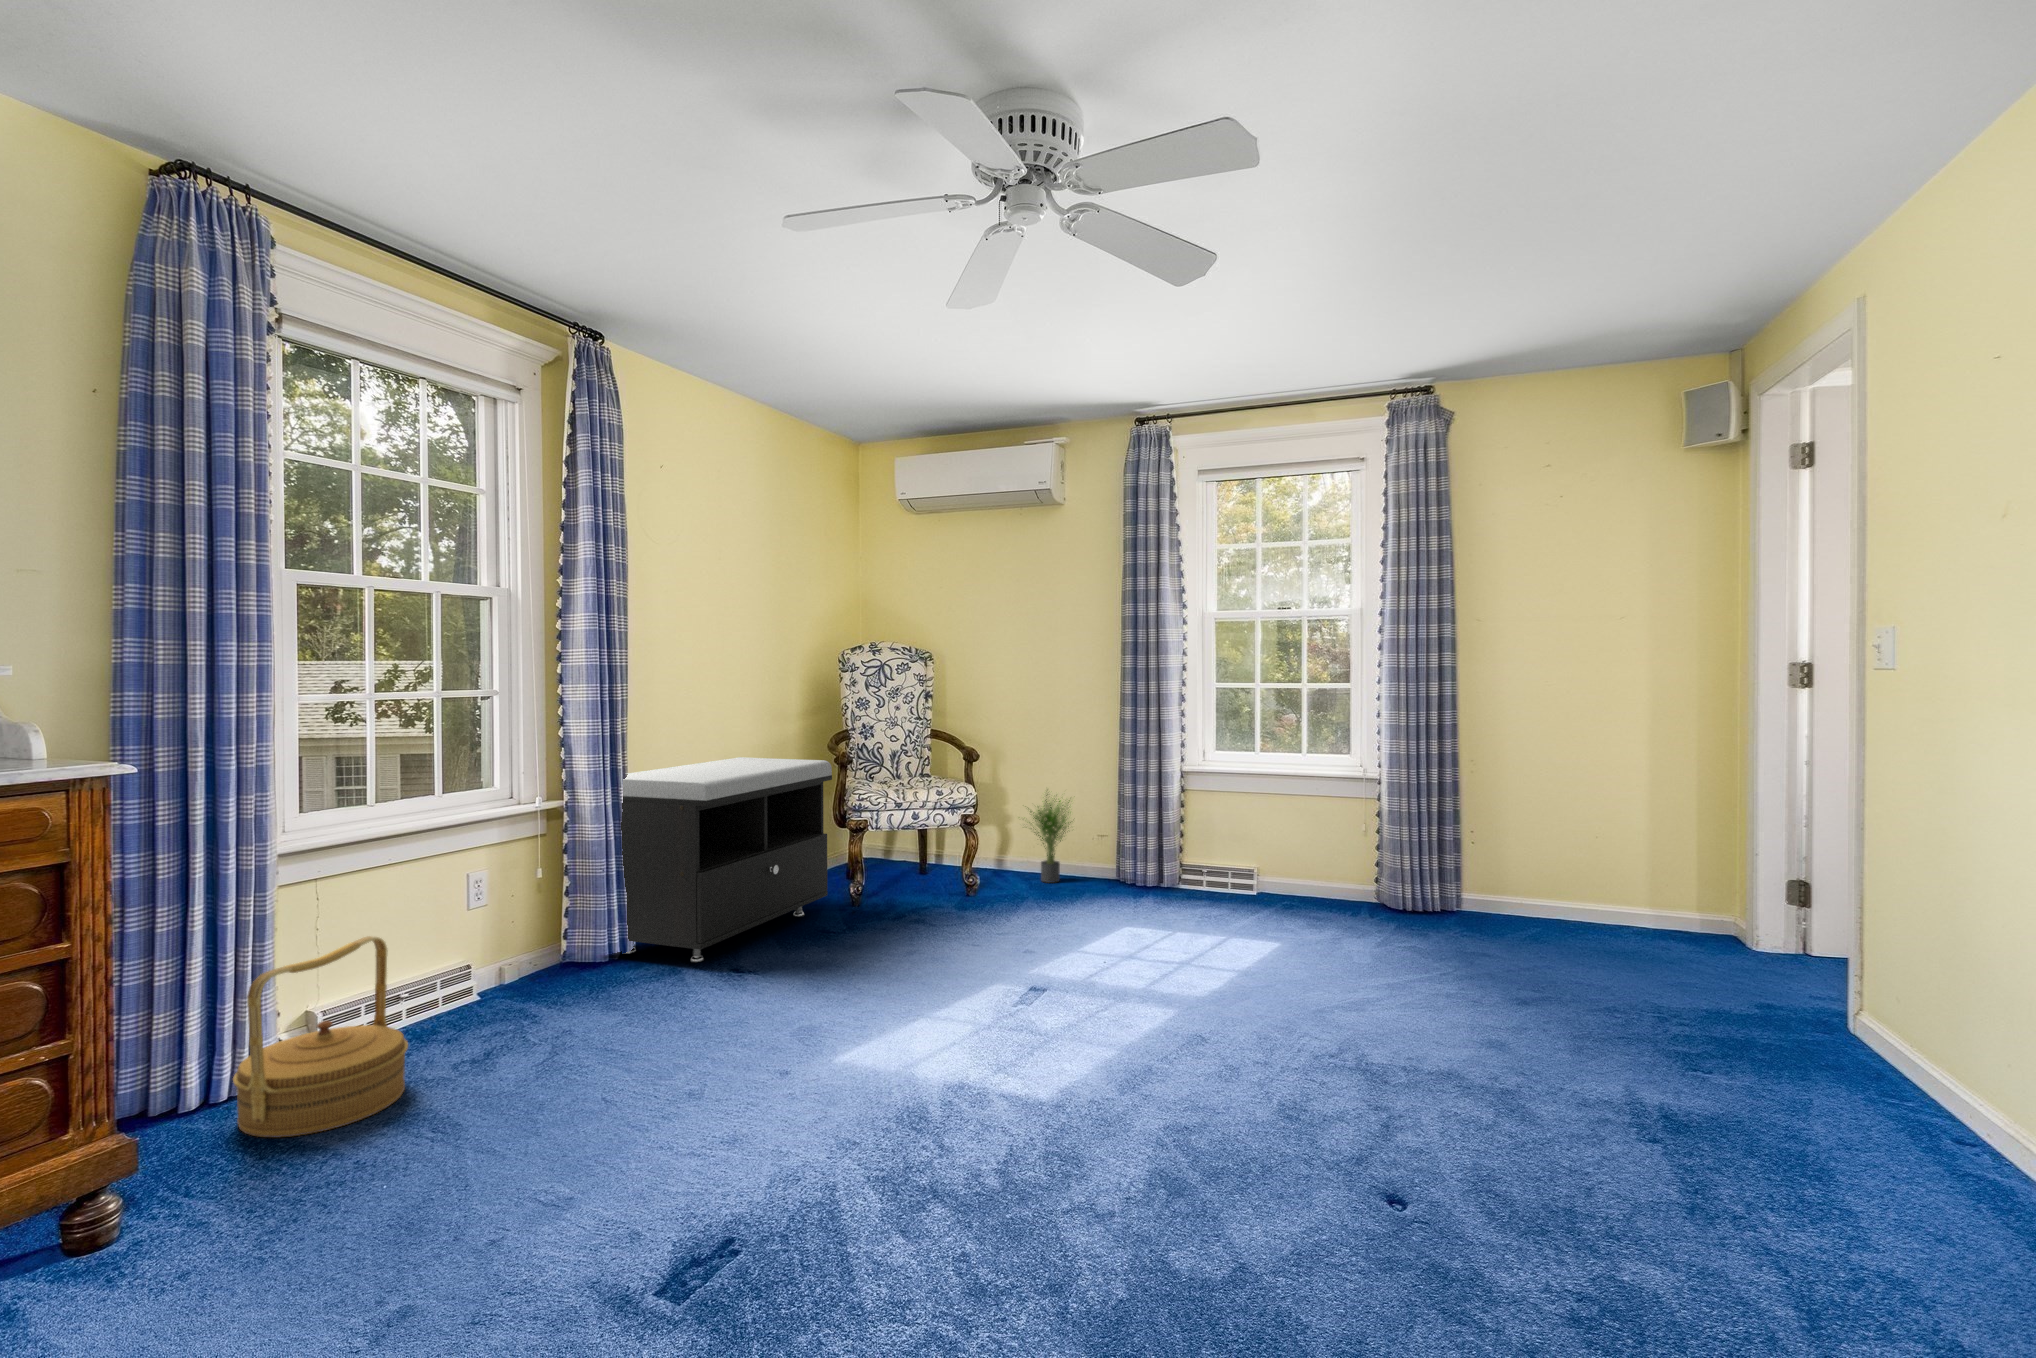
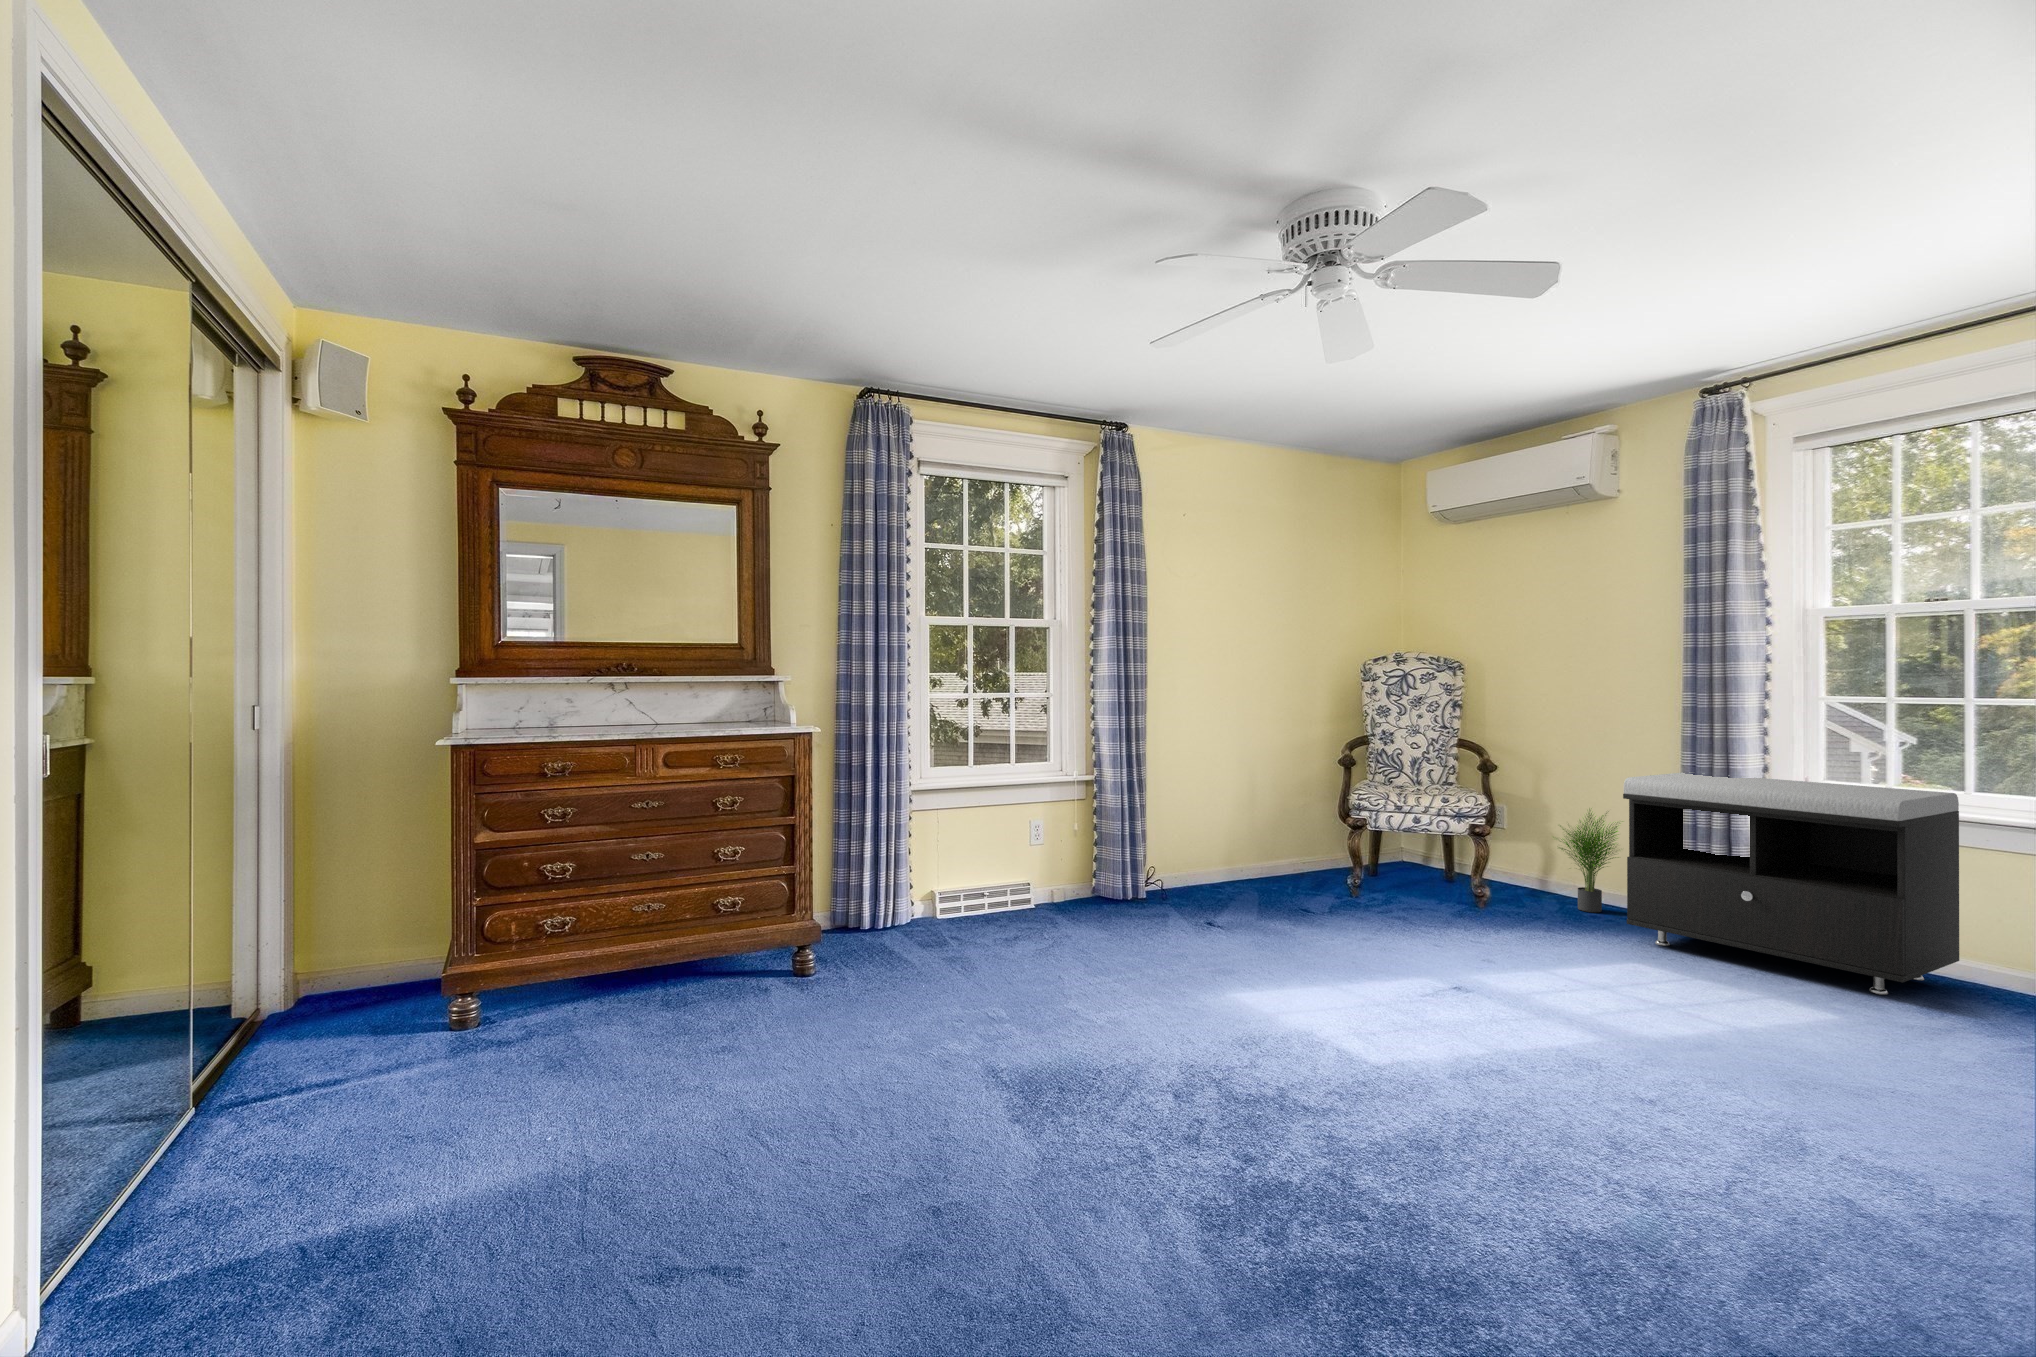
storage bench: present [621,757,832,962] -> present [1623,772,1959,995]
woven basket: present [233,936,408,1137] -> none [878,847,965,956]

